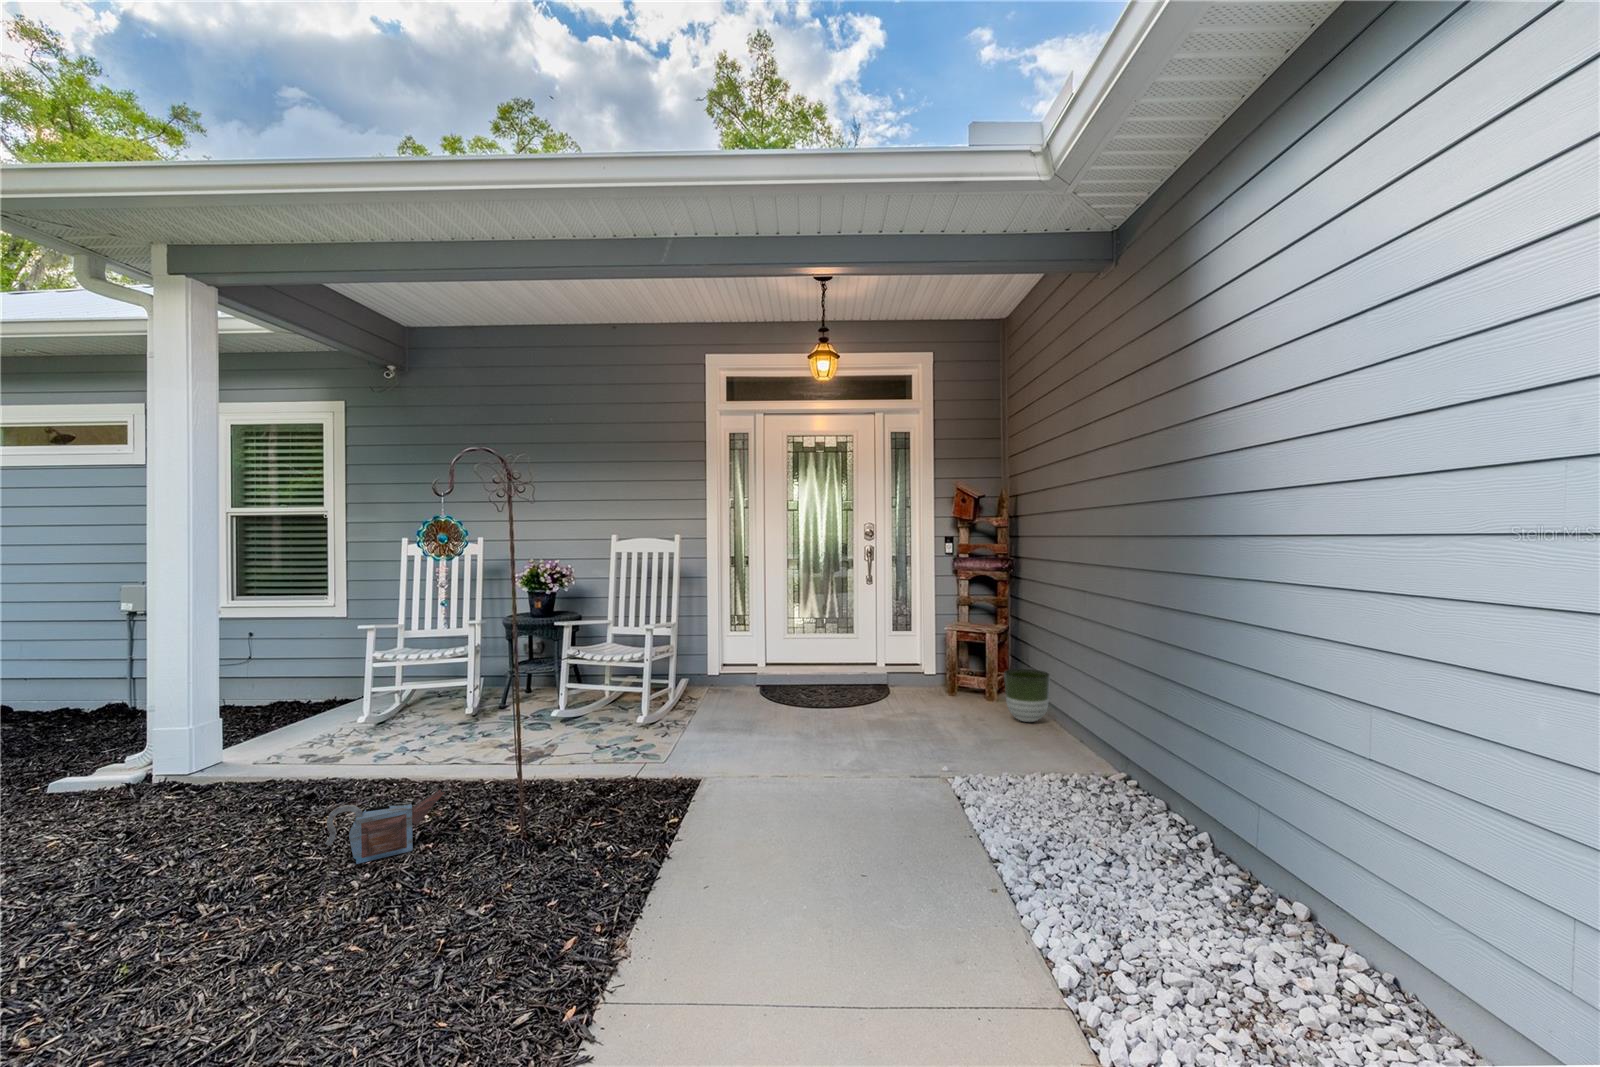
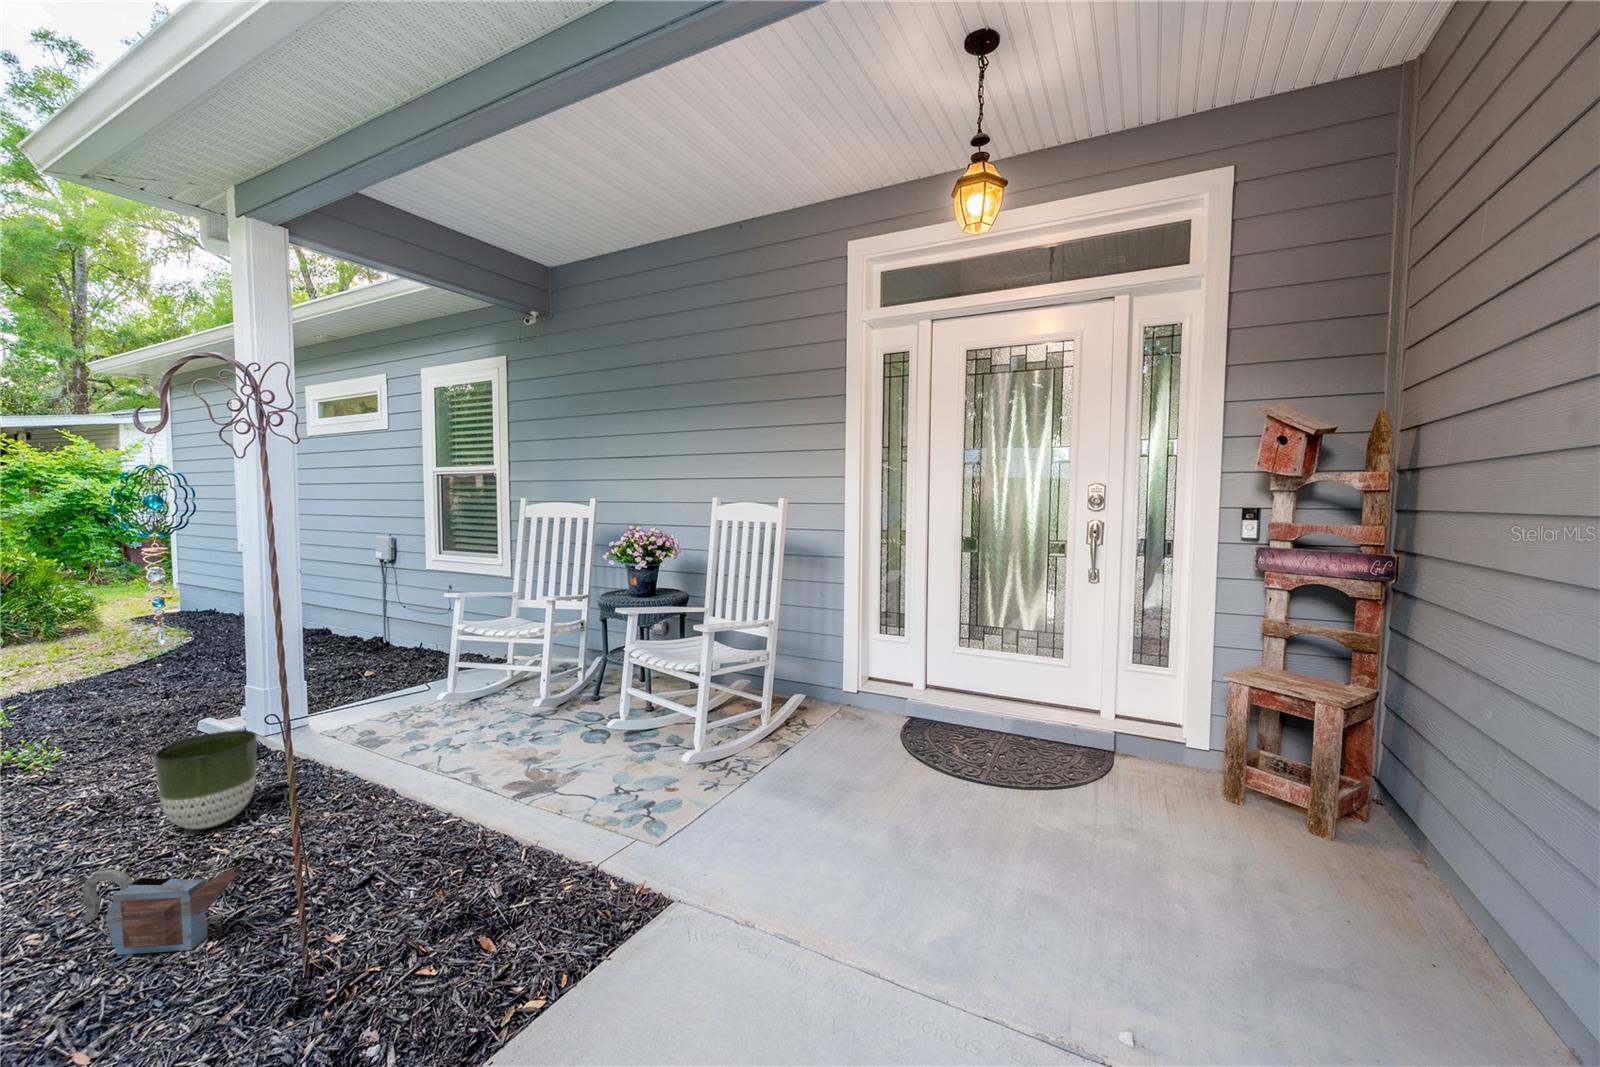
planter: present [1004,669,1050,722] -> present [154,730,257,829]

